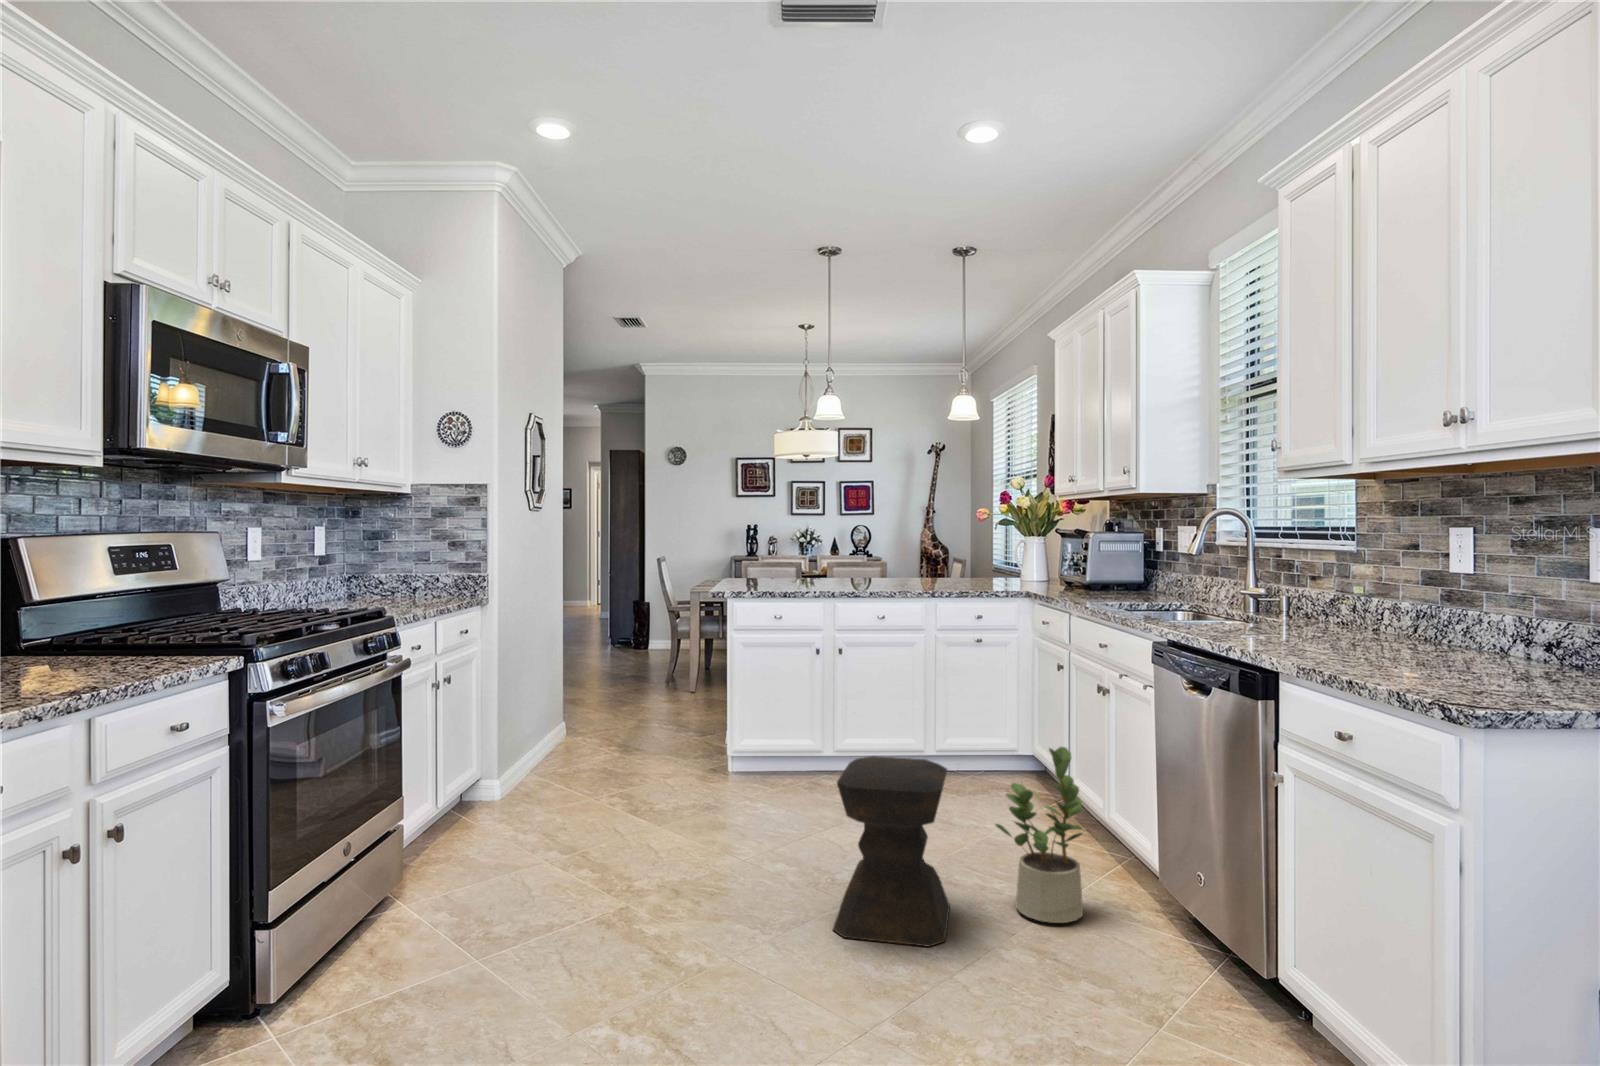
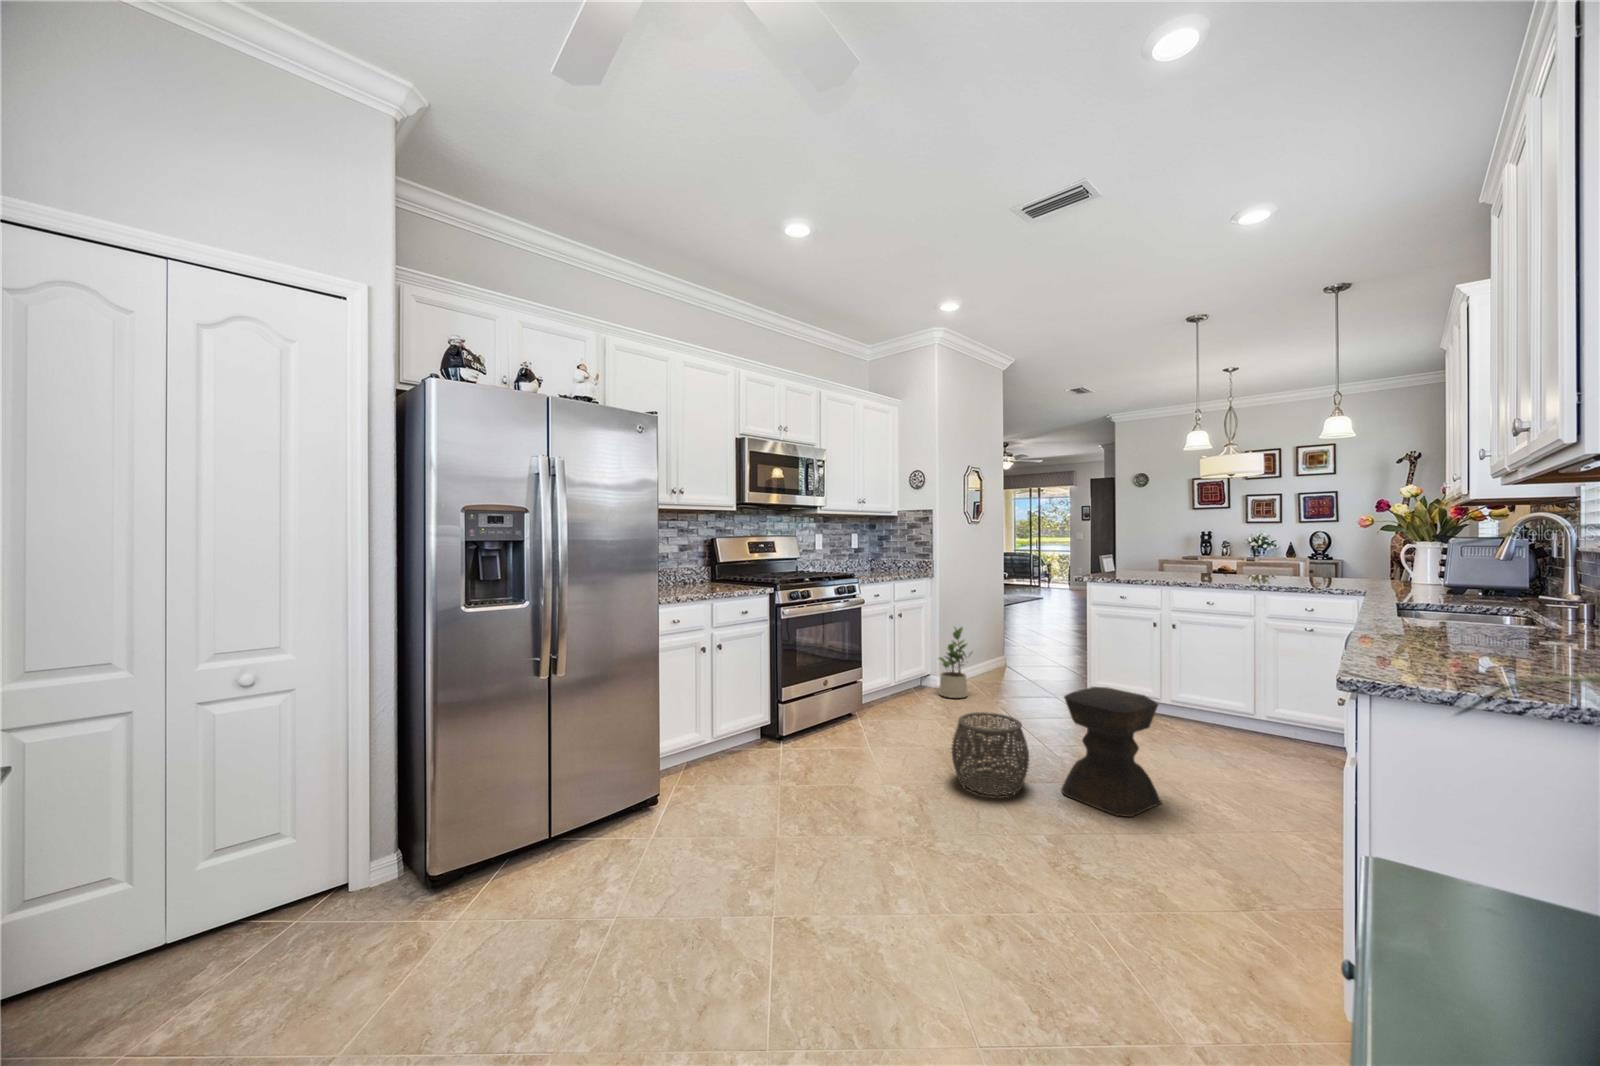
potted plant: present [996,747,1083,923] -> present [939,627,972,698]
woven basket: none [673,832,803,982] -> present [951,712,1029,796]

